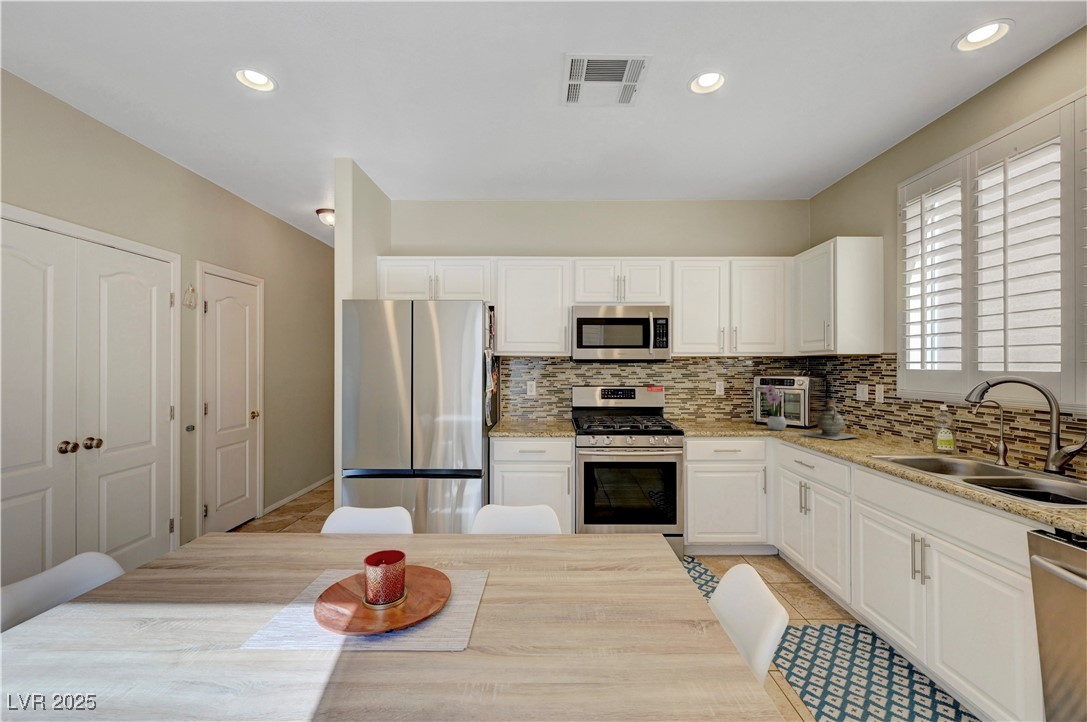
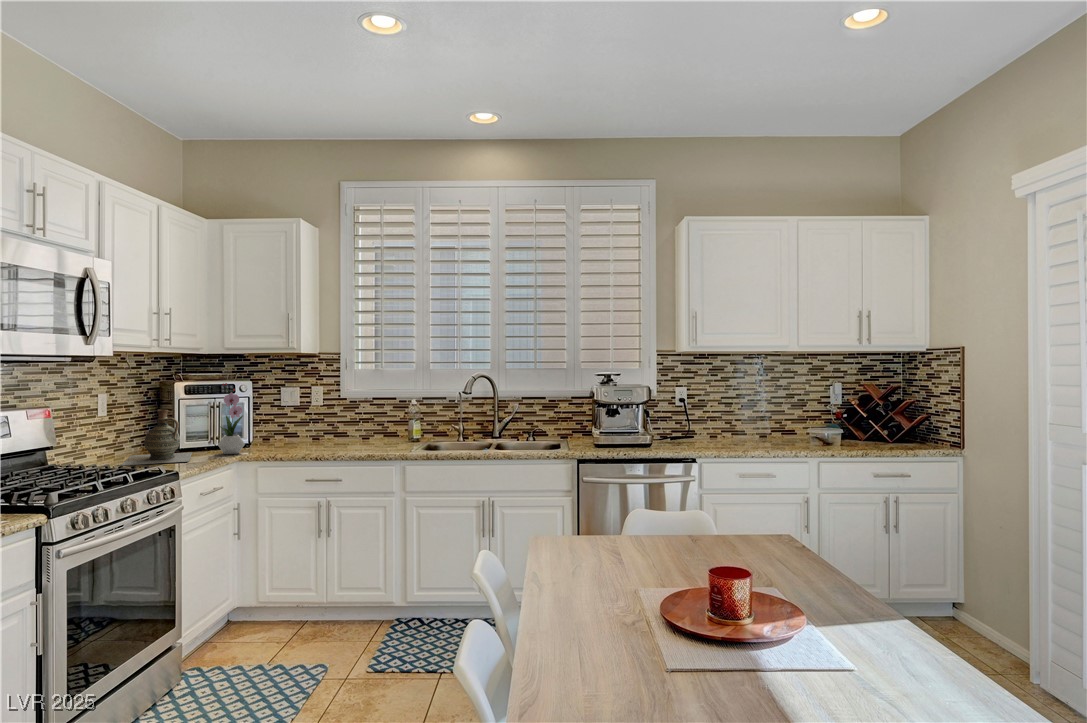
ceramic jug: present [800,399,859,440] -> present [122,409,192,465]

